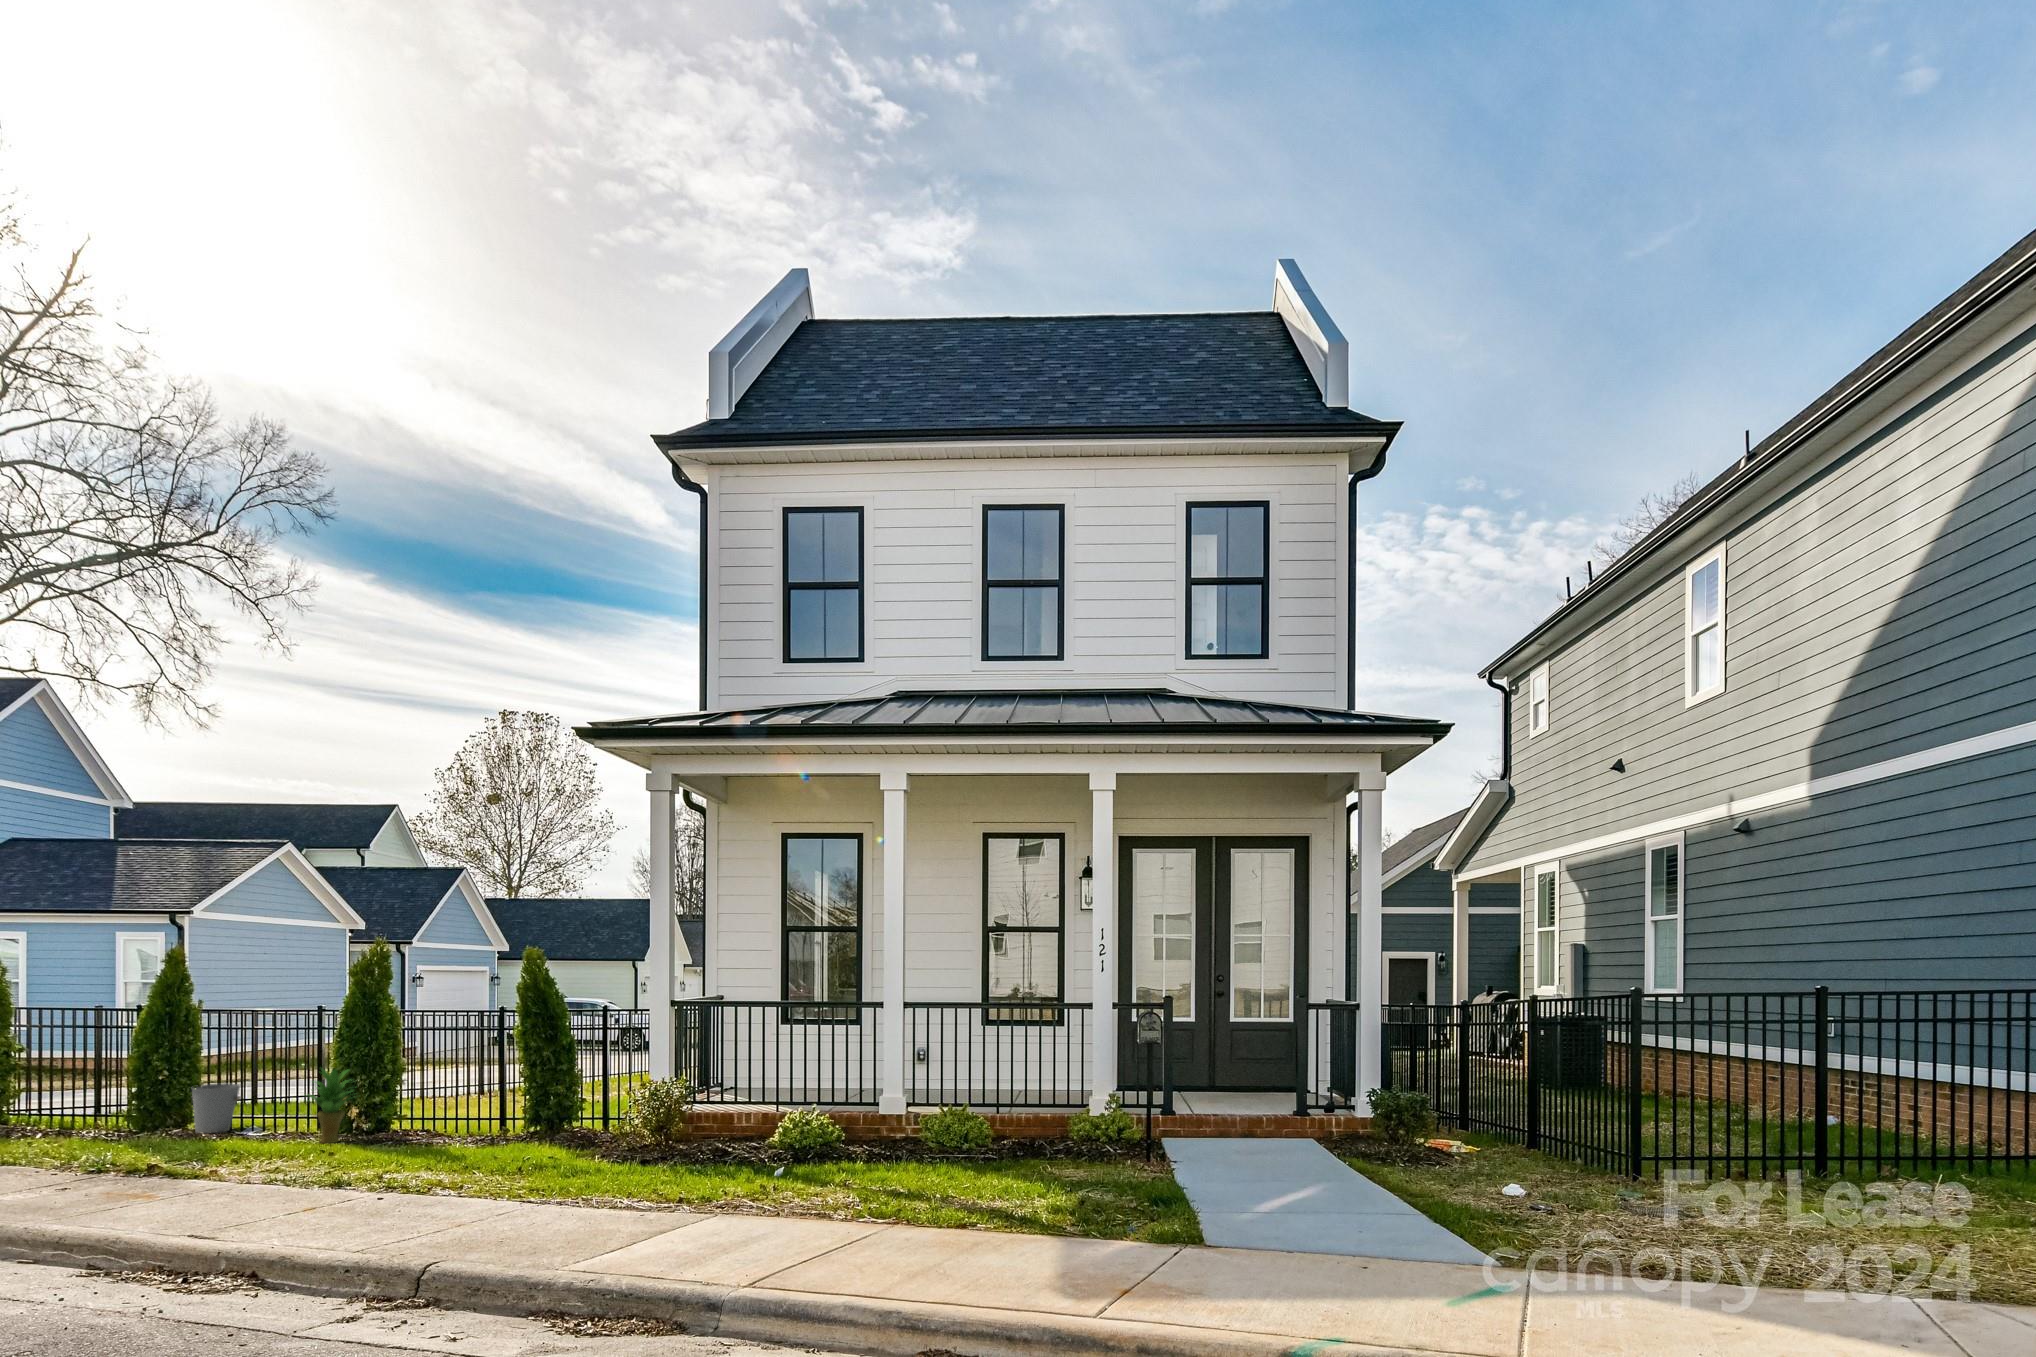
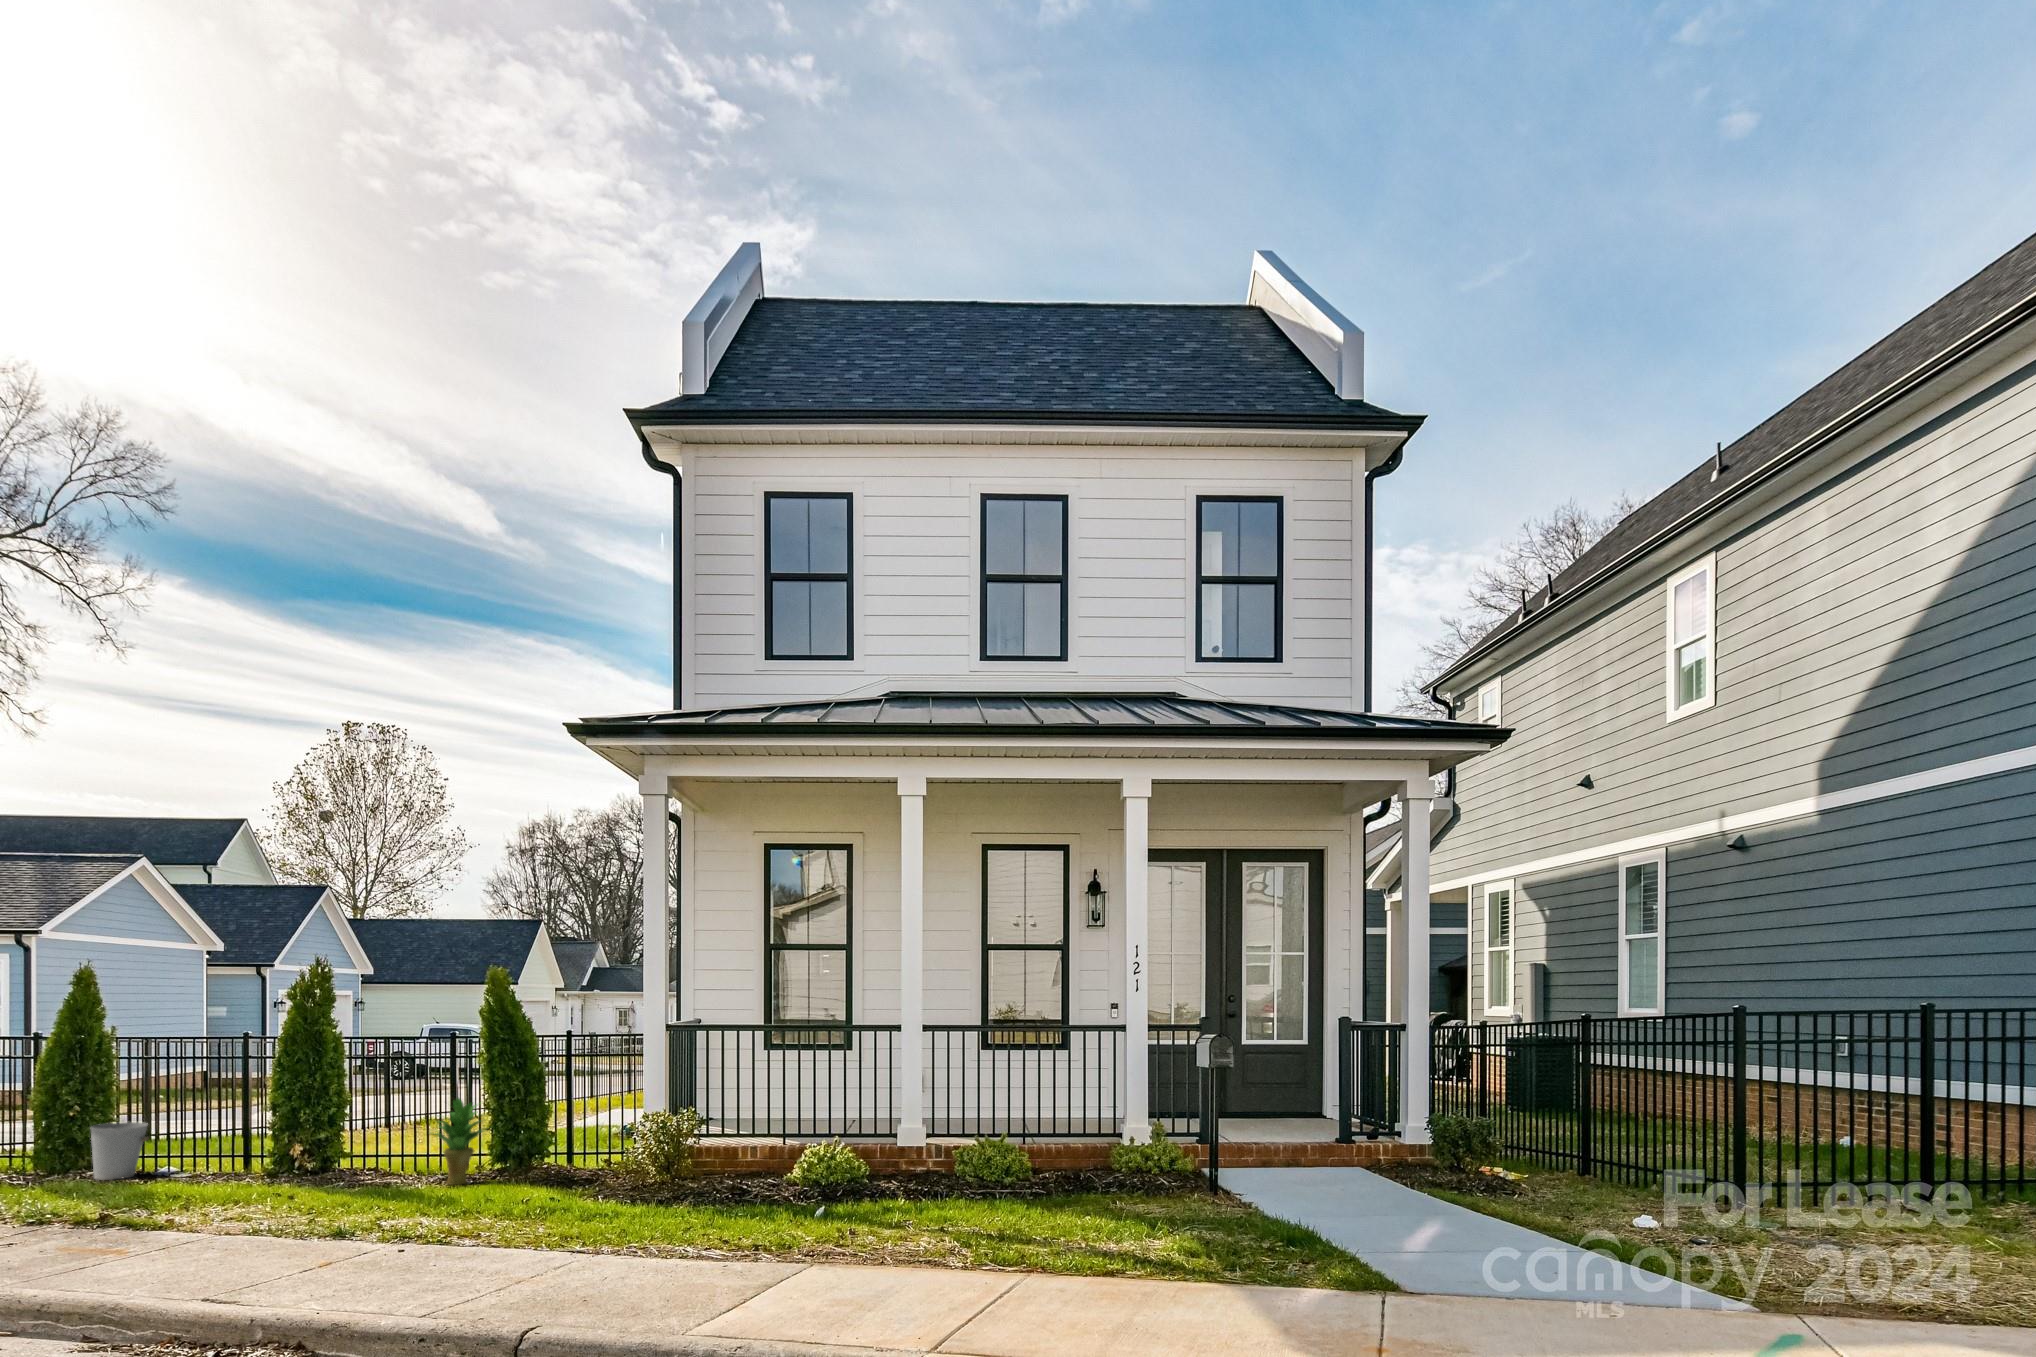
potted plant: present [308,1069,351,1143] -> present [433,1098,484,1185]

